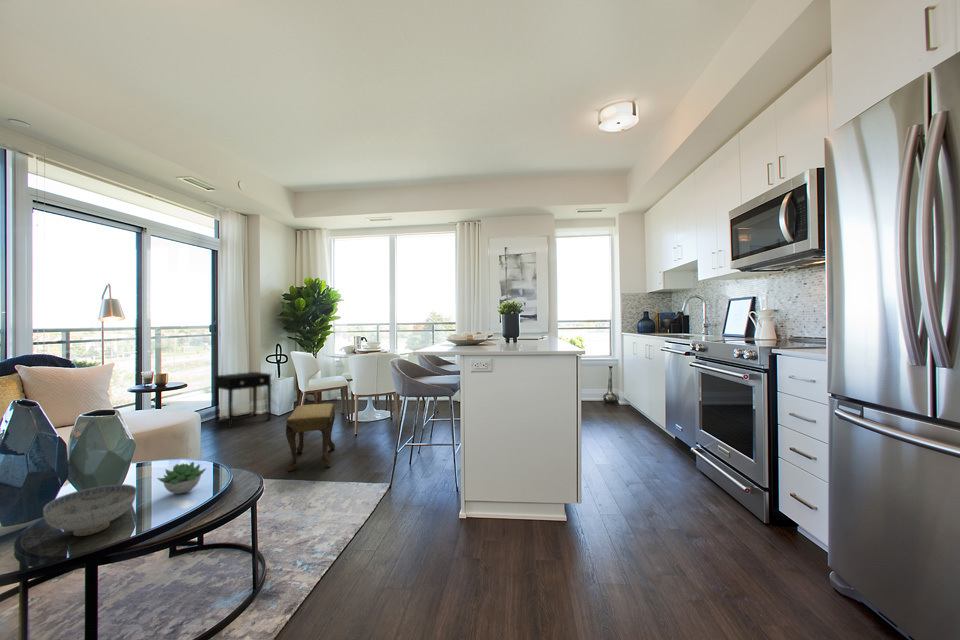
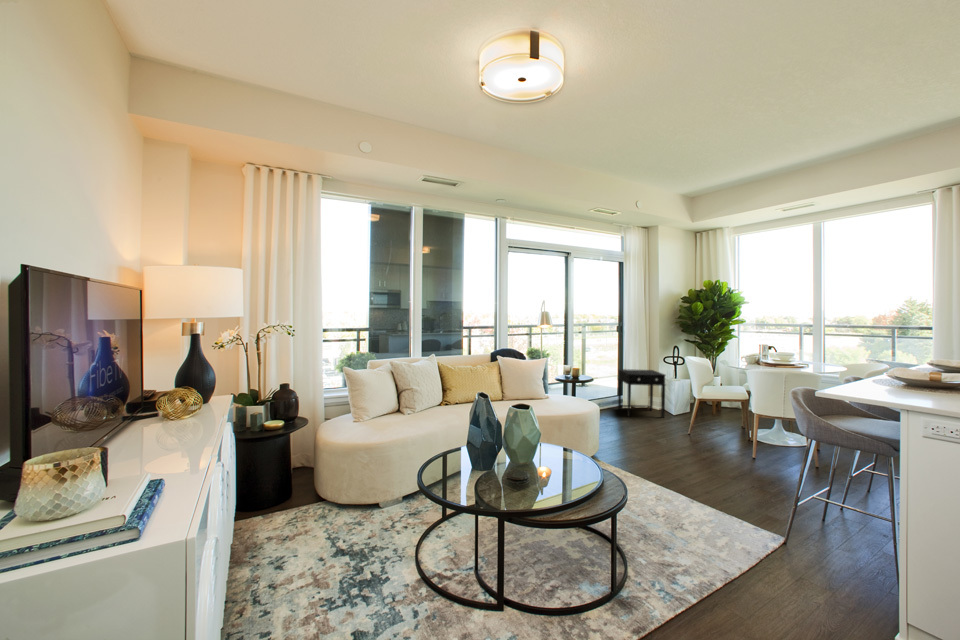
footstool: present [286,403,335,471] -> none [667,415,725,491]
succulent plant: present [158,462,206,494] -> none [547,455,580,480]
ceramic bowl: present [43,484,137,536] -> none [484,456,531,491]

